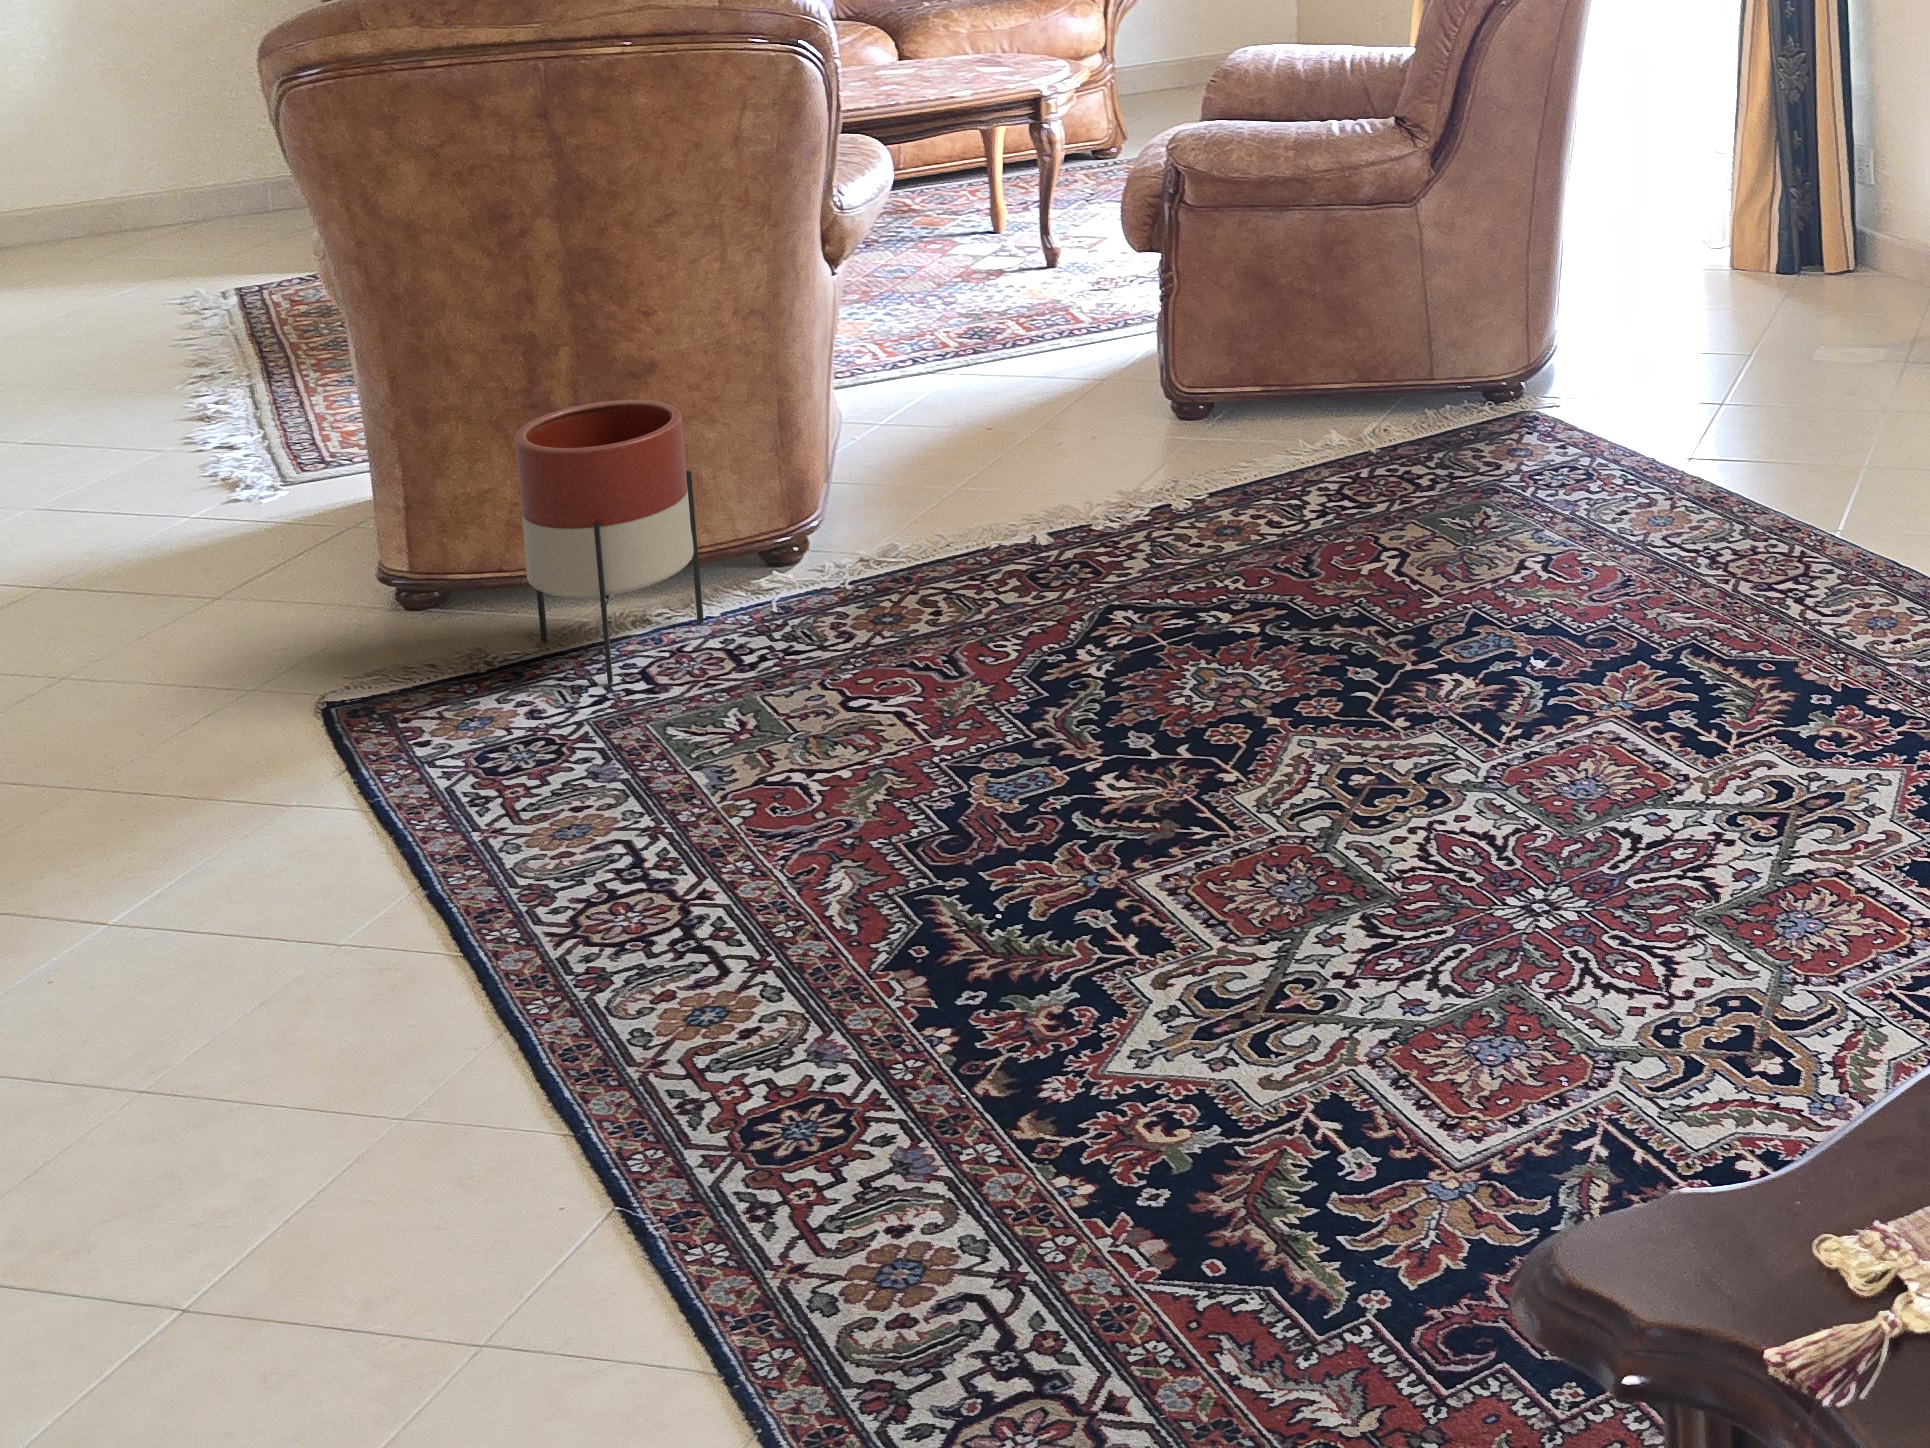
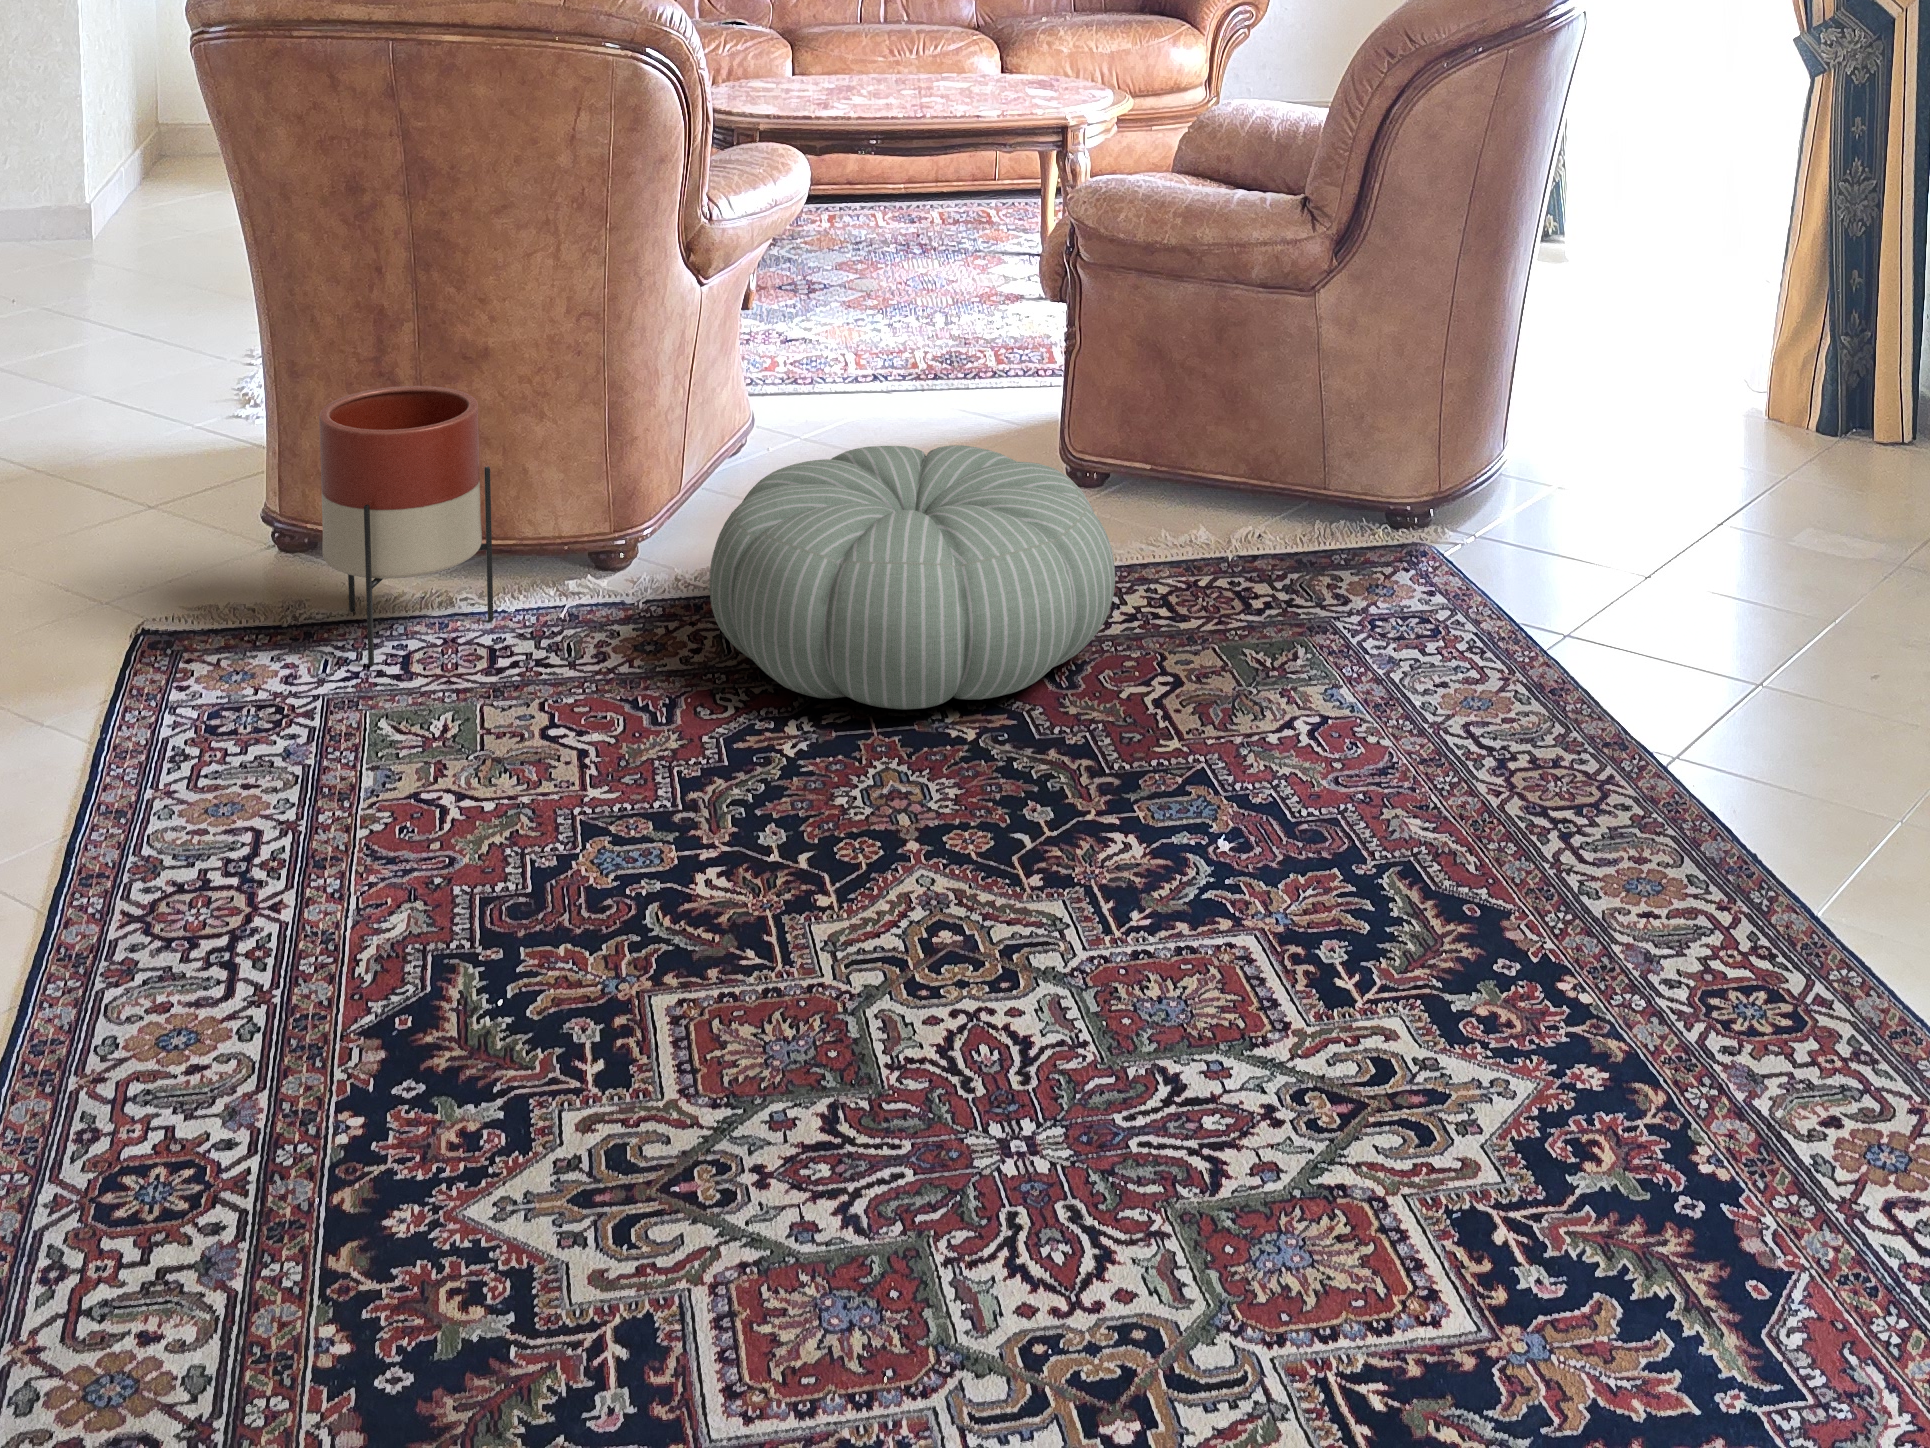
pouf: none [946,378,1323,622] -> present [709,445,1115,709]

